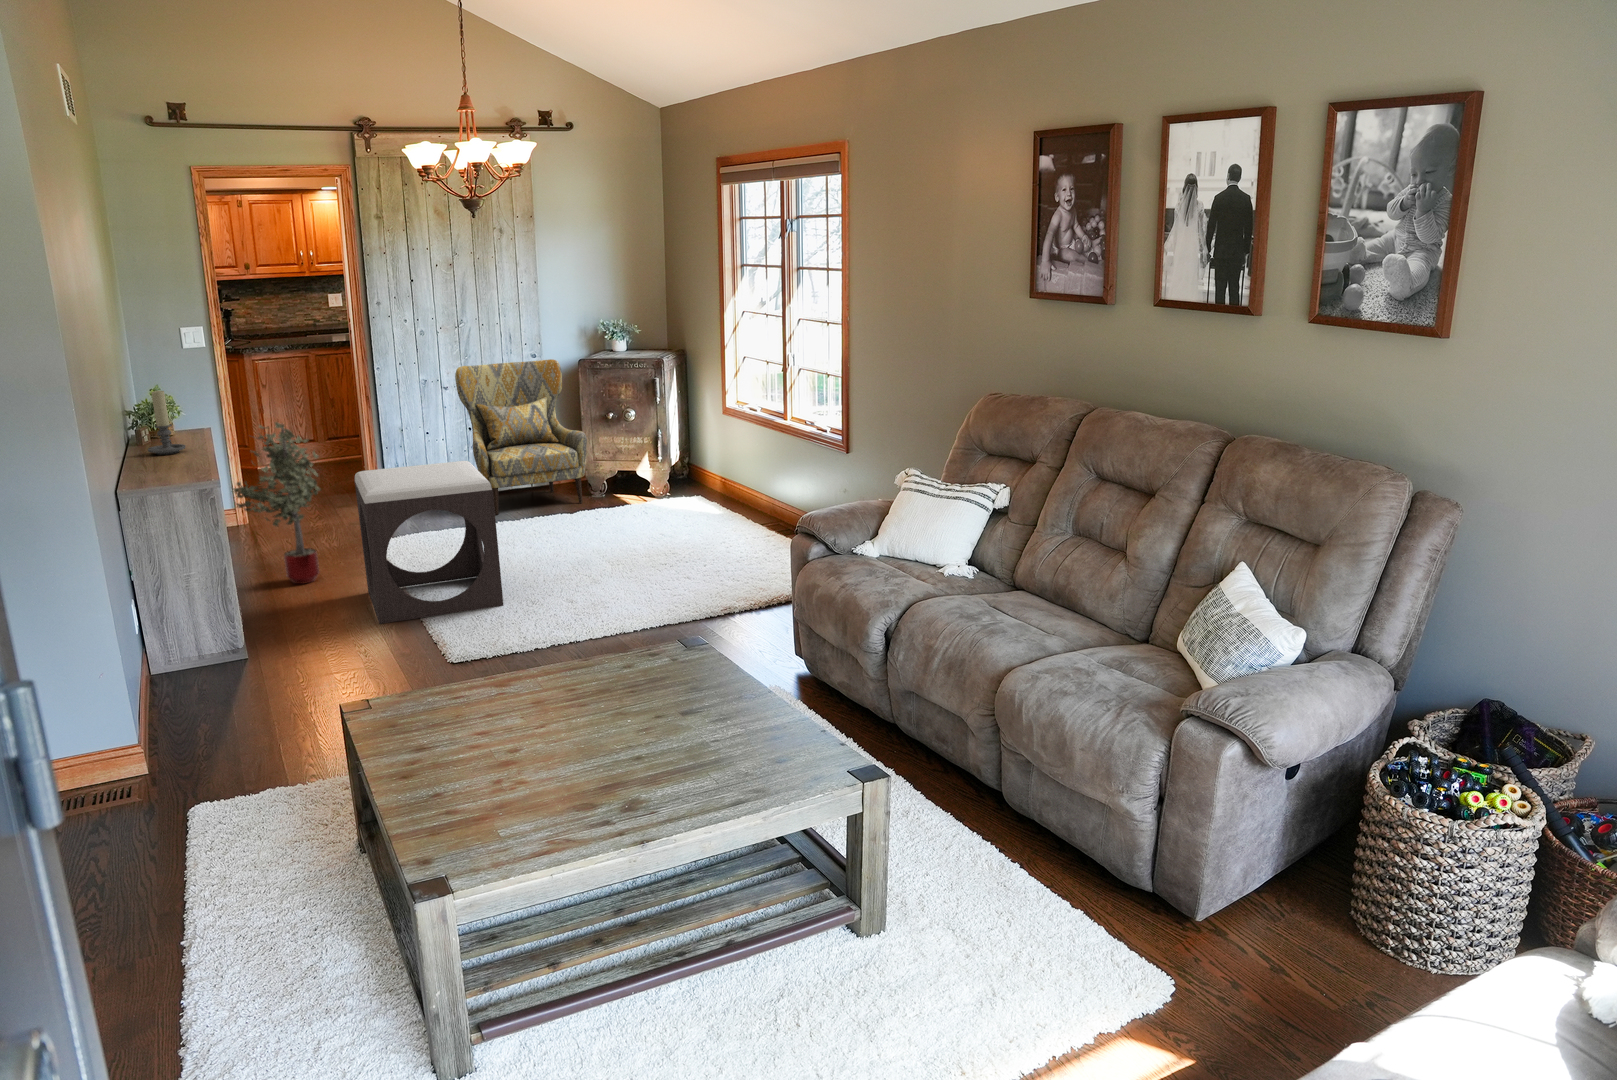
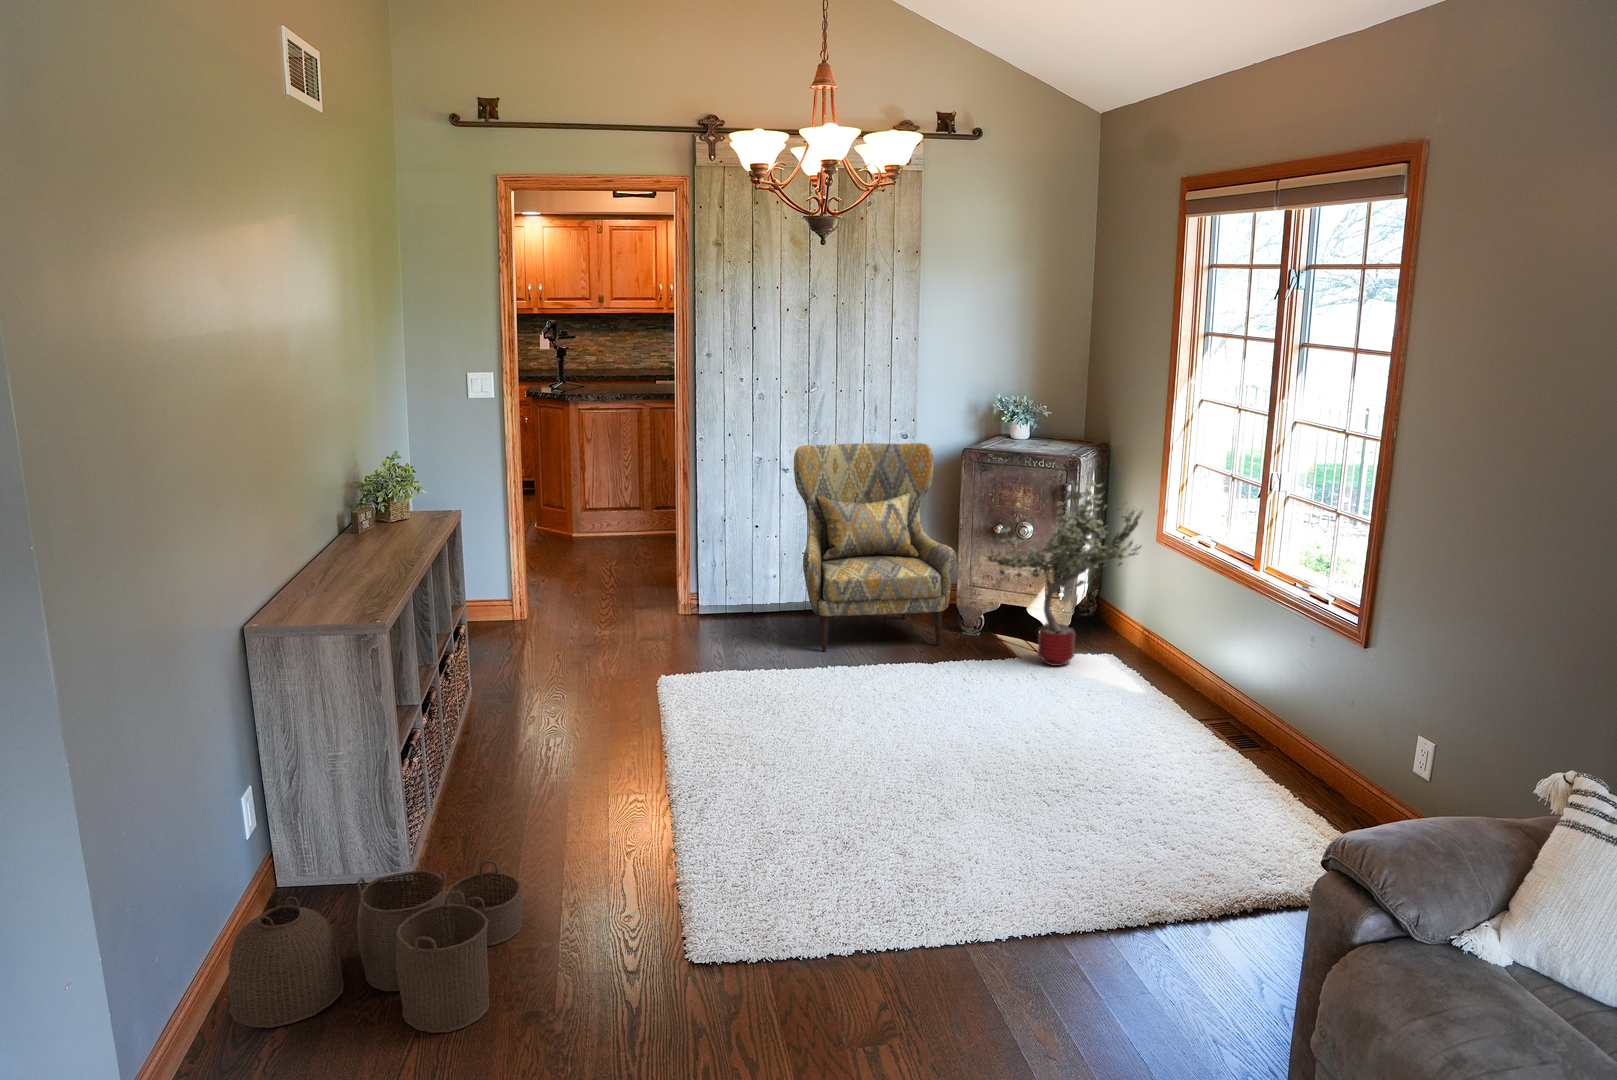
candle holder: present [148,390,186,455] -> none [332,477,383,568]
potted tree: present [233,422,320,584] -> present [987,480,1142,666]
footstool: present [355,461,503,624] -> none [590,610,786,862]
woven basket: none [169,612,344,708] -> present [228,860,522,1033]

